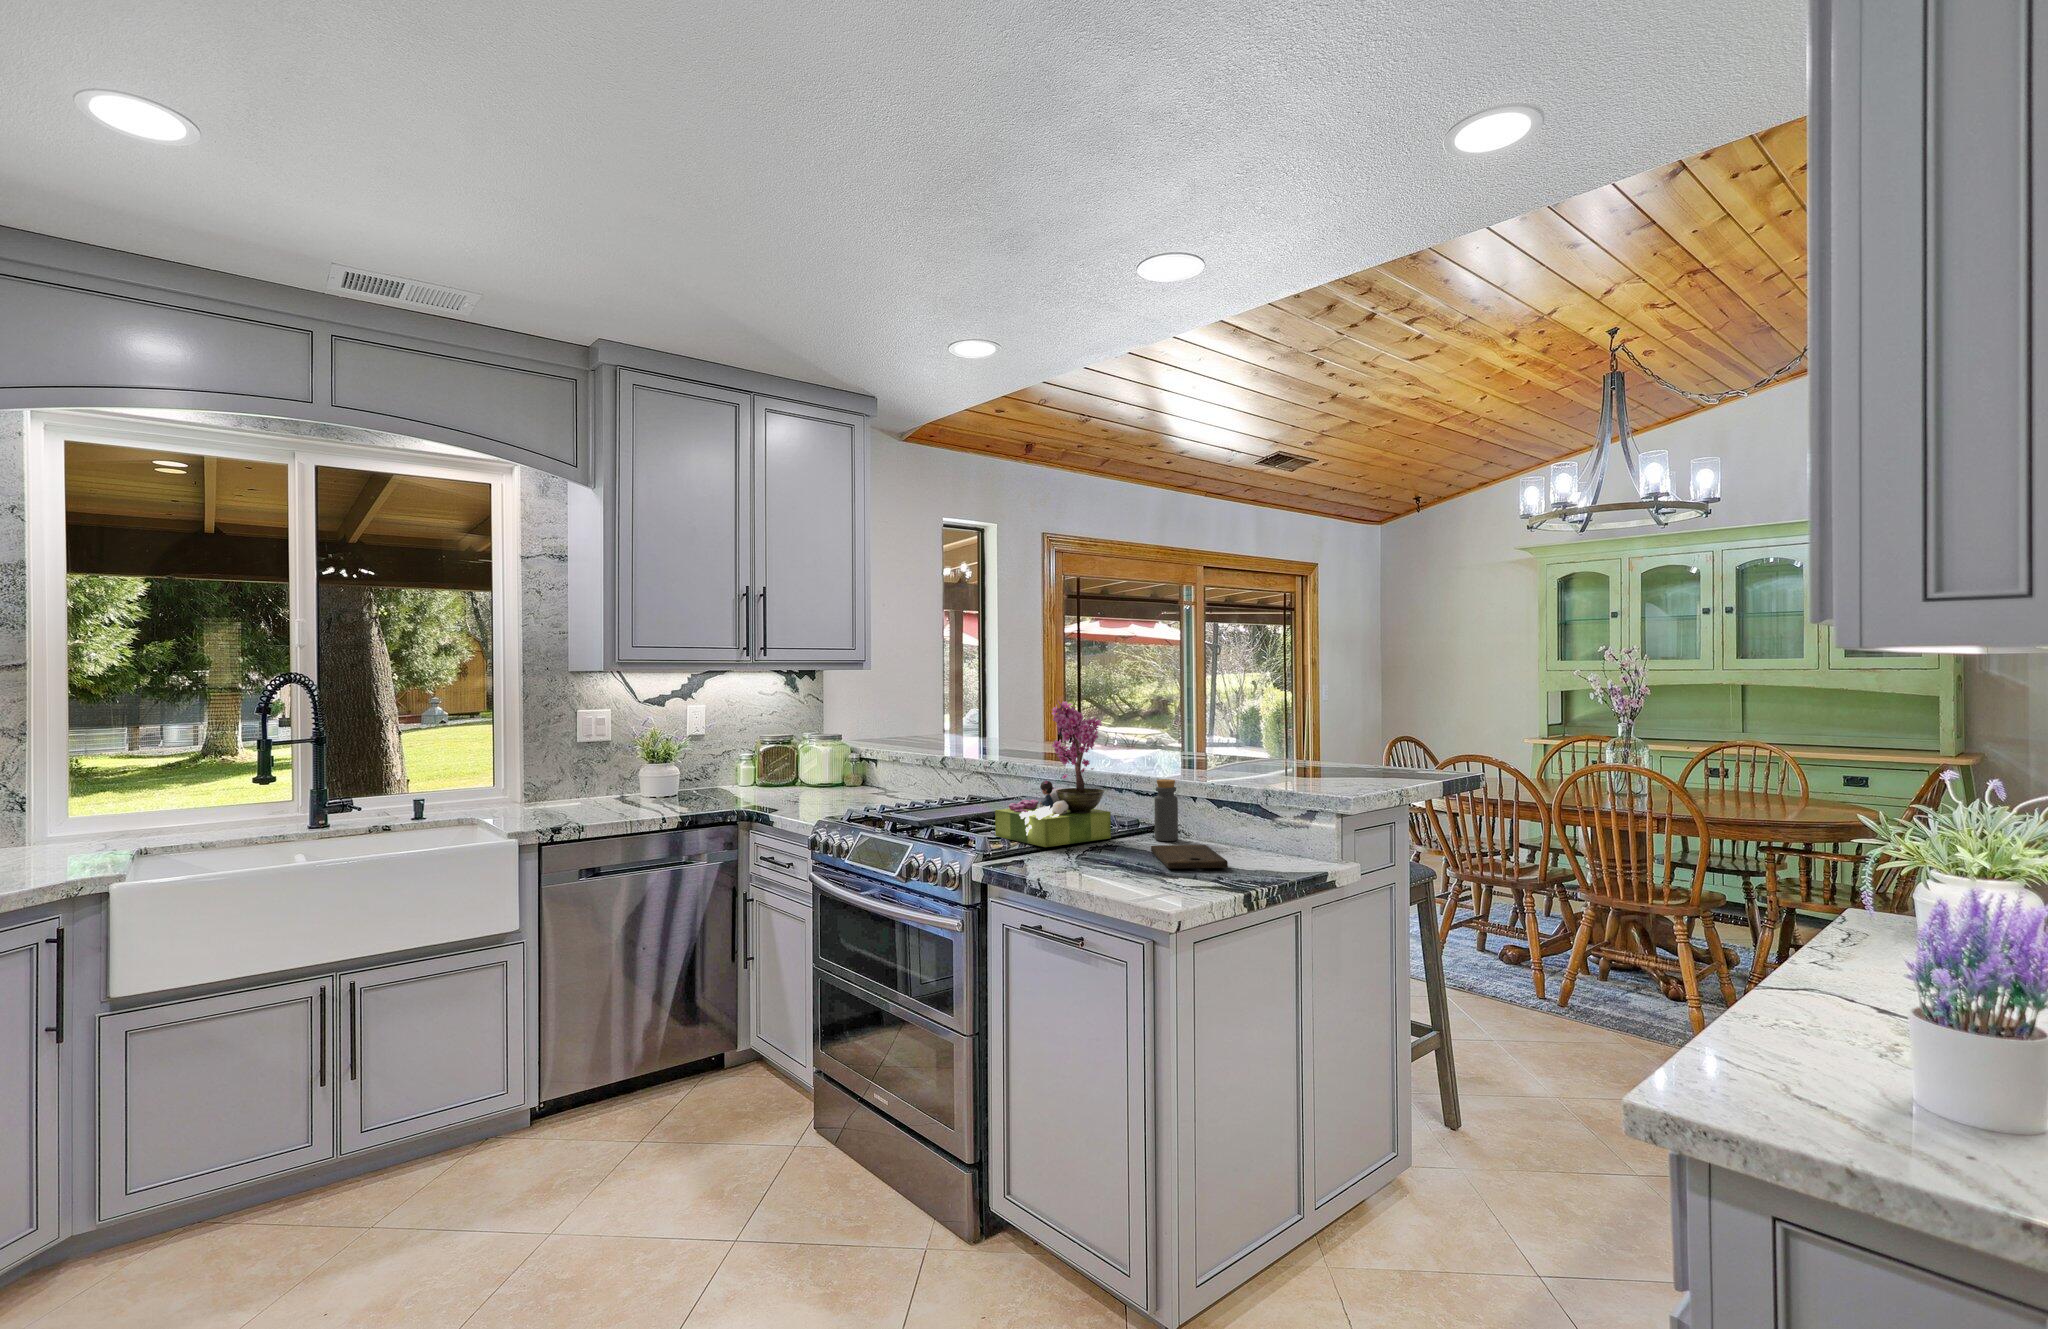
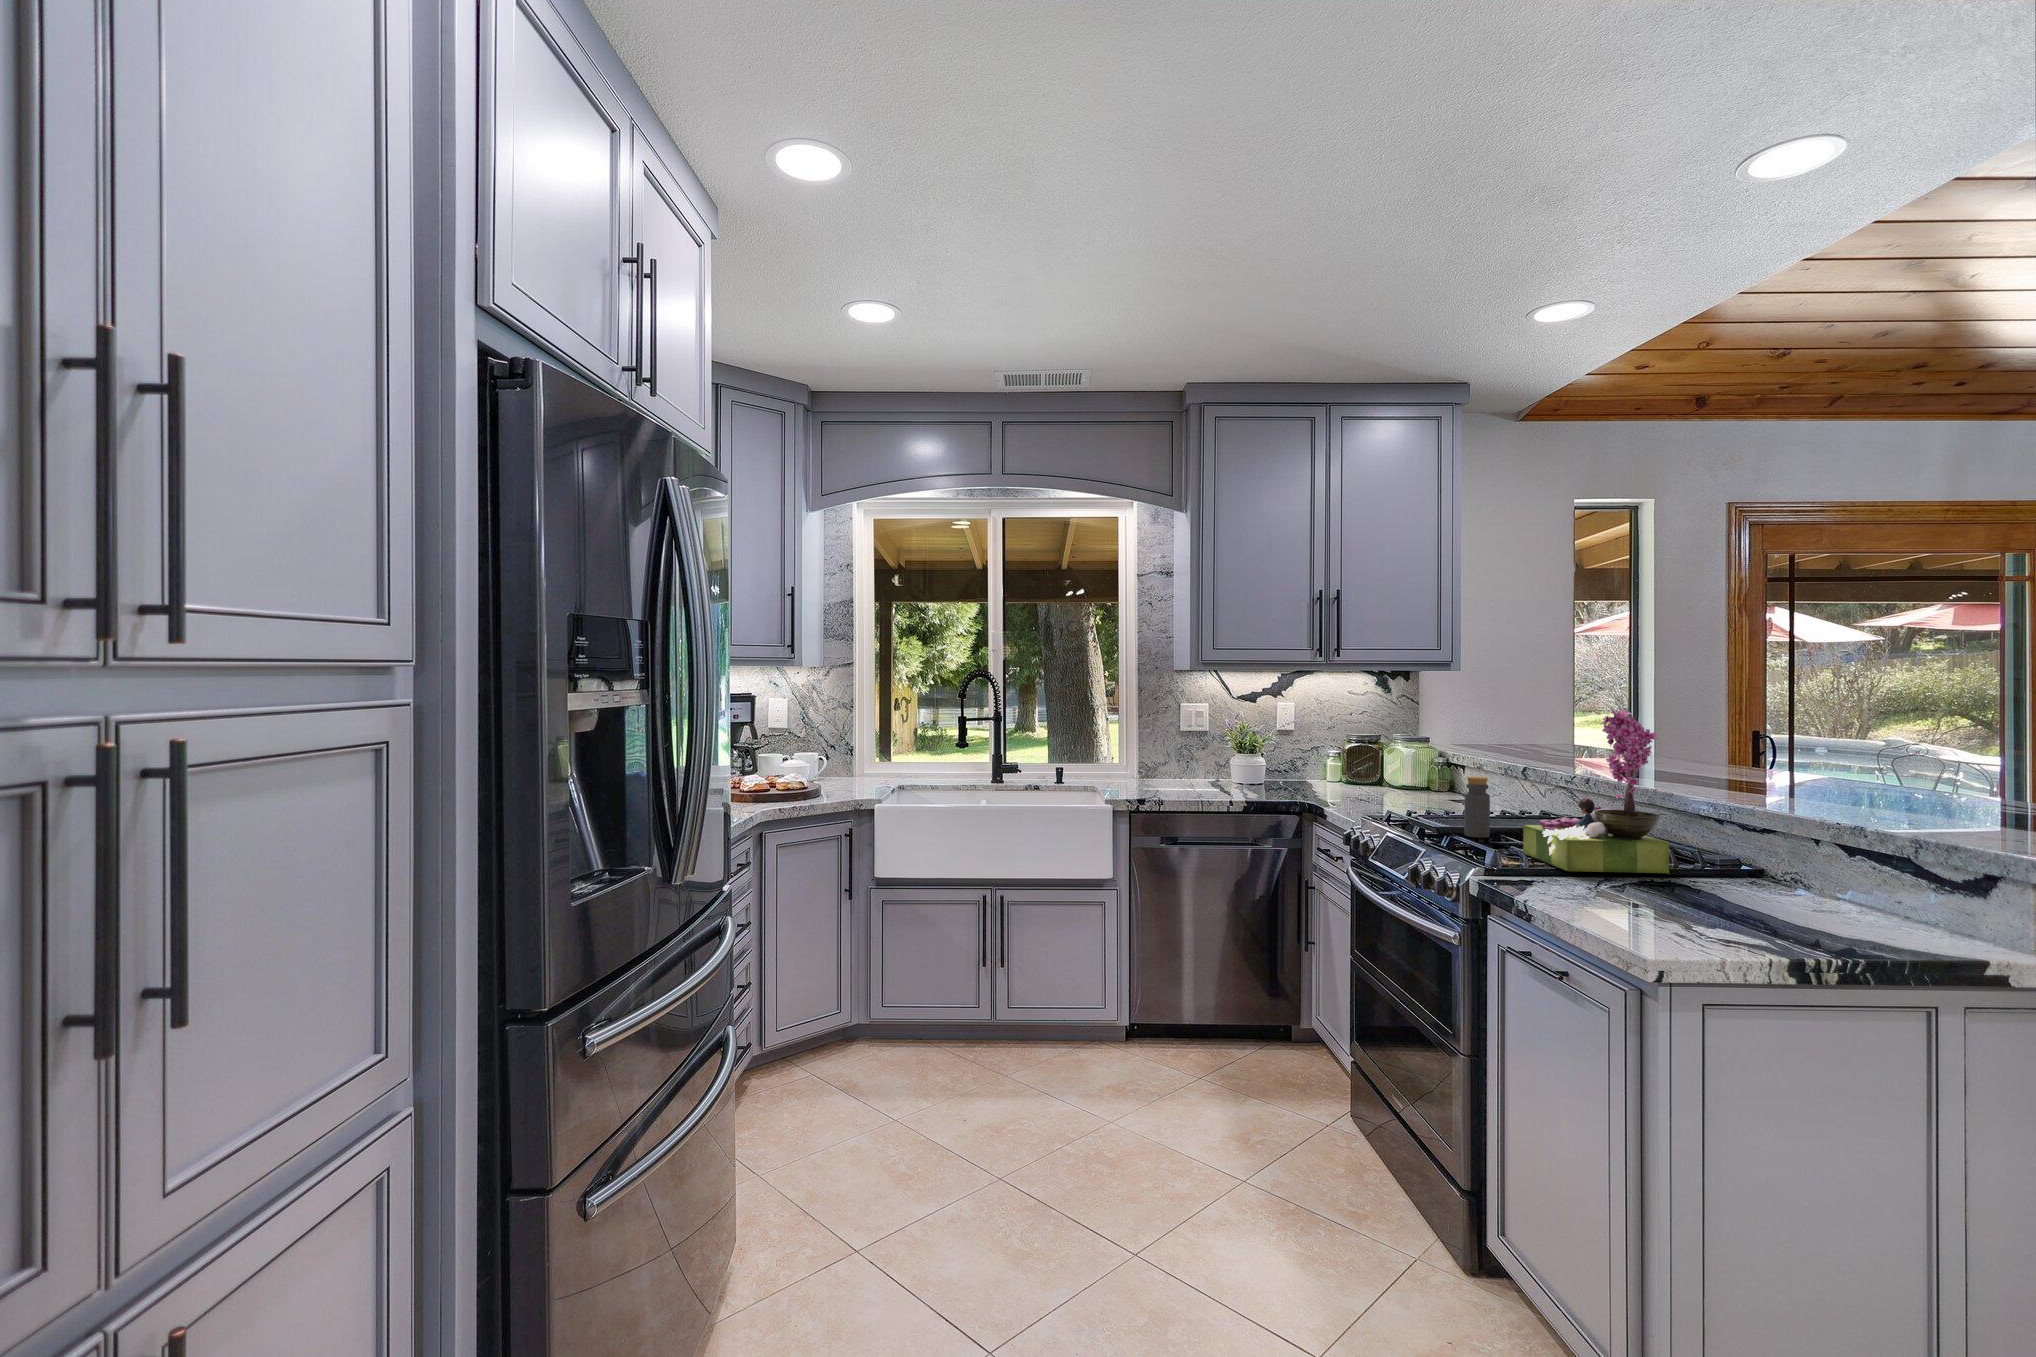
bottle: present [1155,779,1178,841] -> present [1464,777,1490,838]
cutting board: present [1151,845,1228,869] -> none [1706,888,1801,927]

